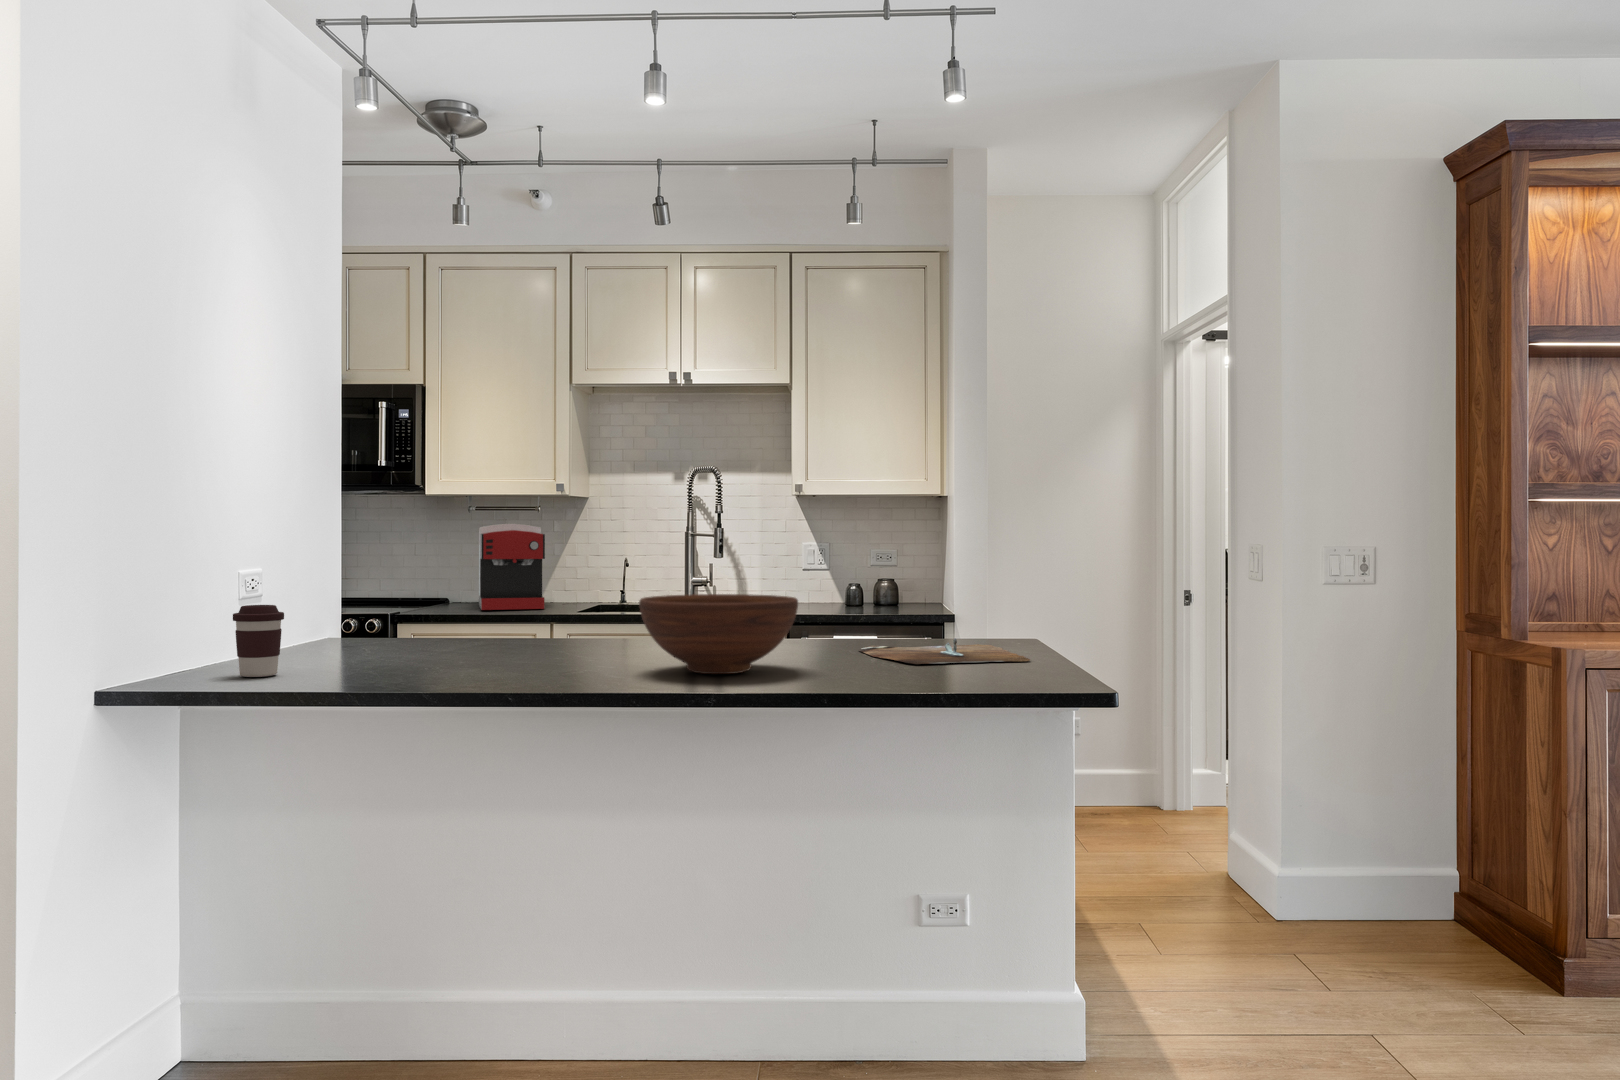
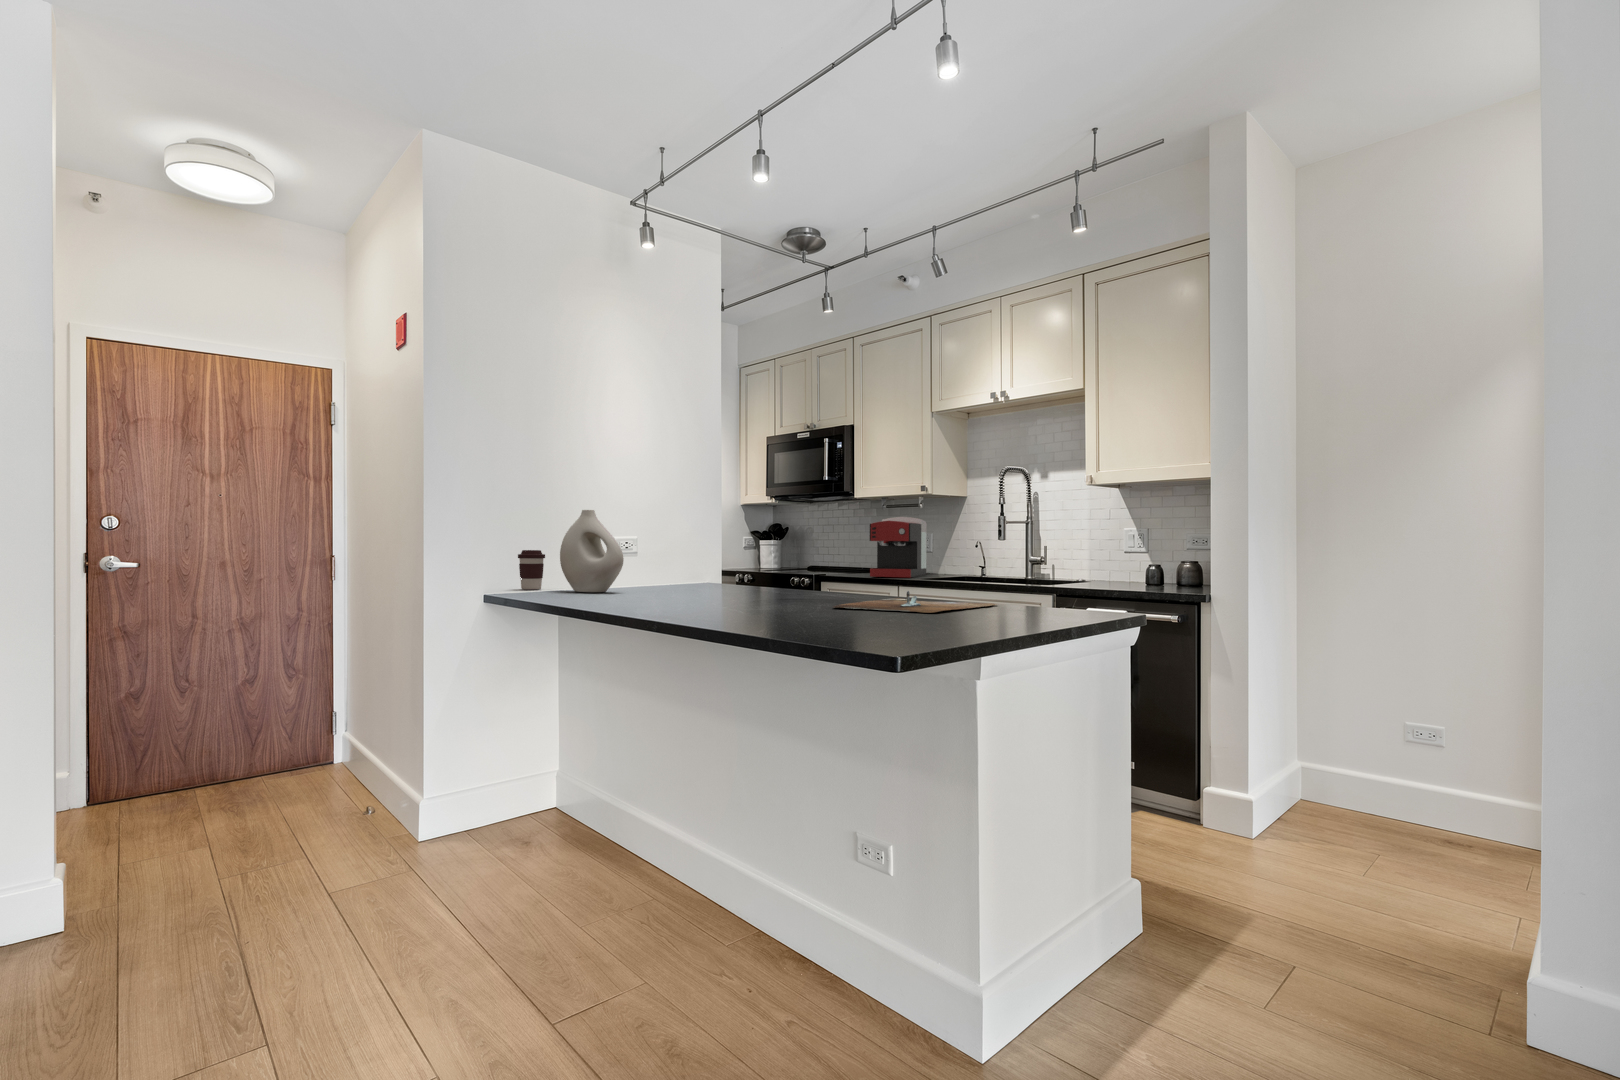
vase: none [343,536,485,672] -> present [560,510,624,592]
fruit bowl: present [639,594,798,674] -> none [637,547,755,603]

